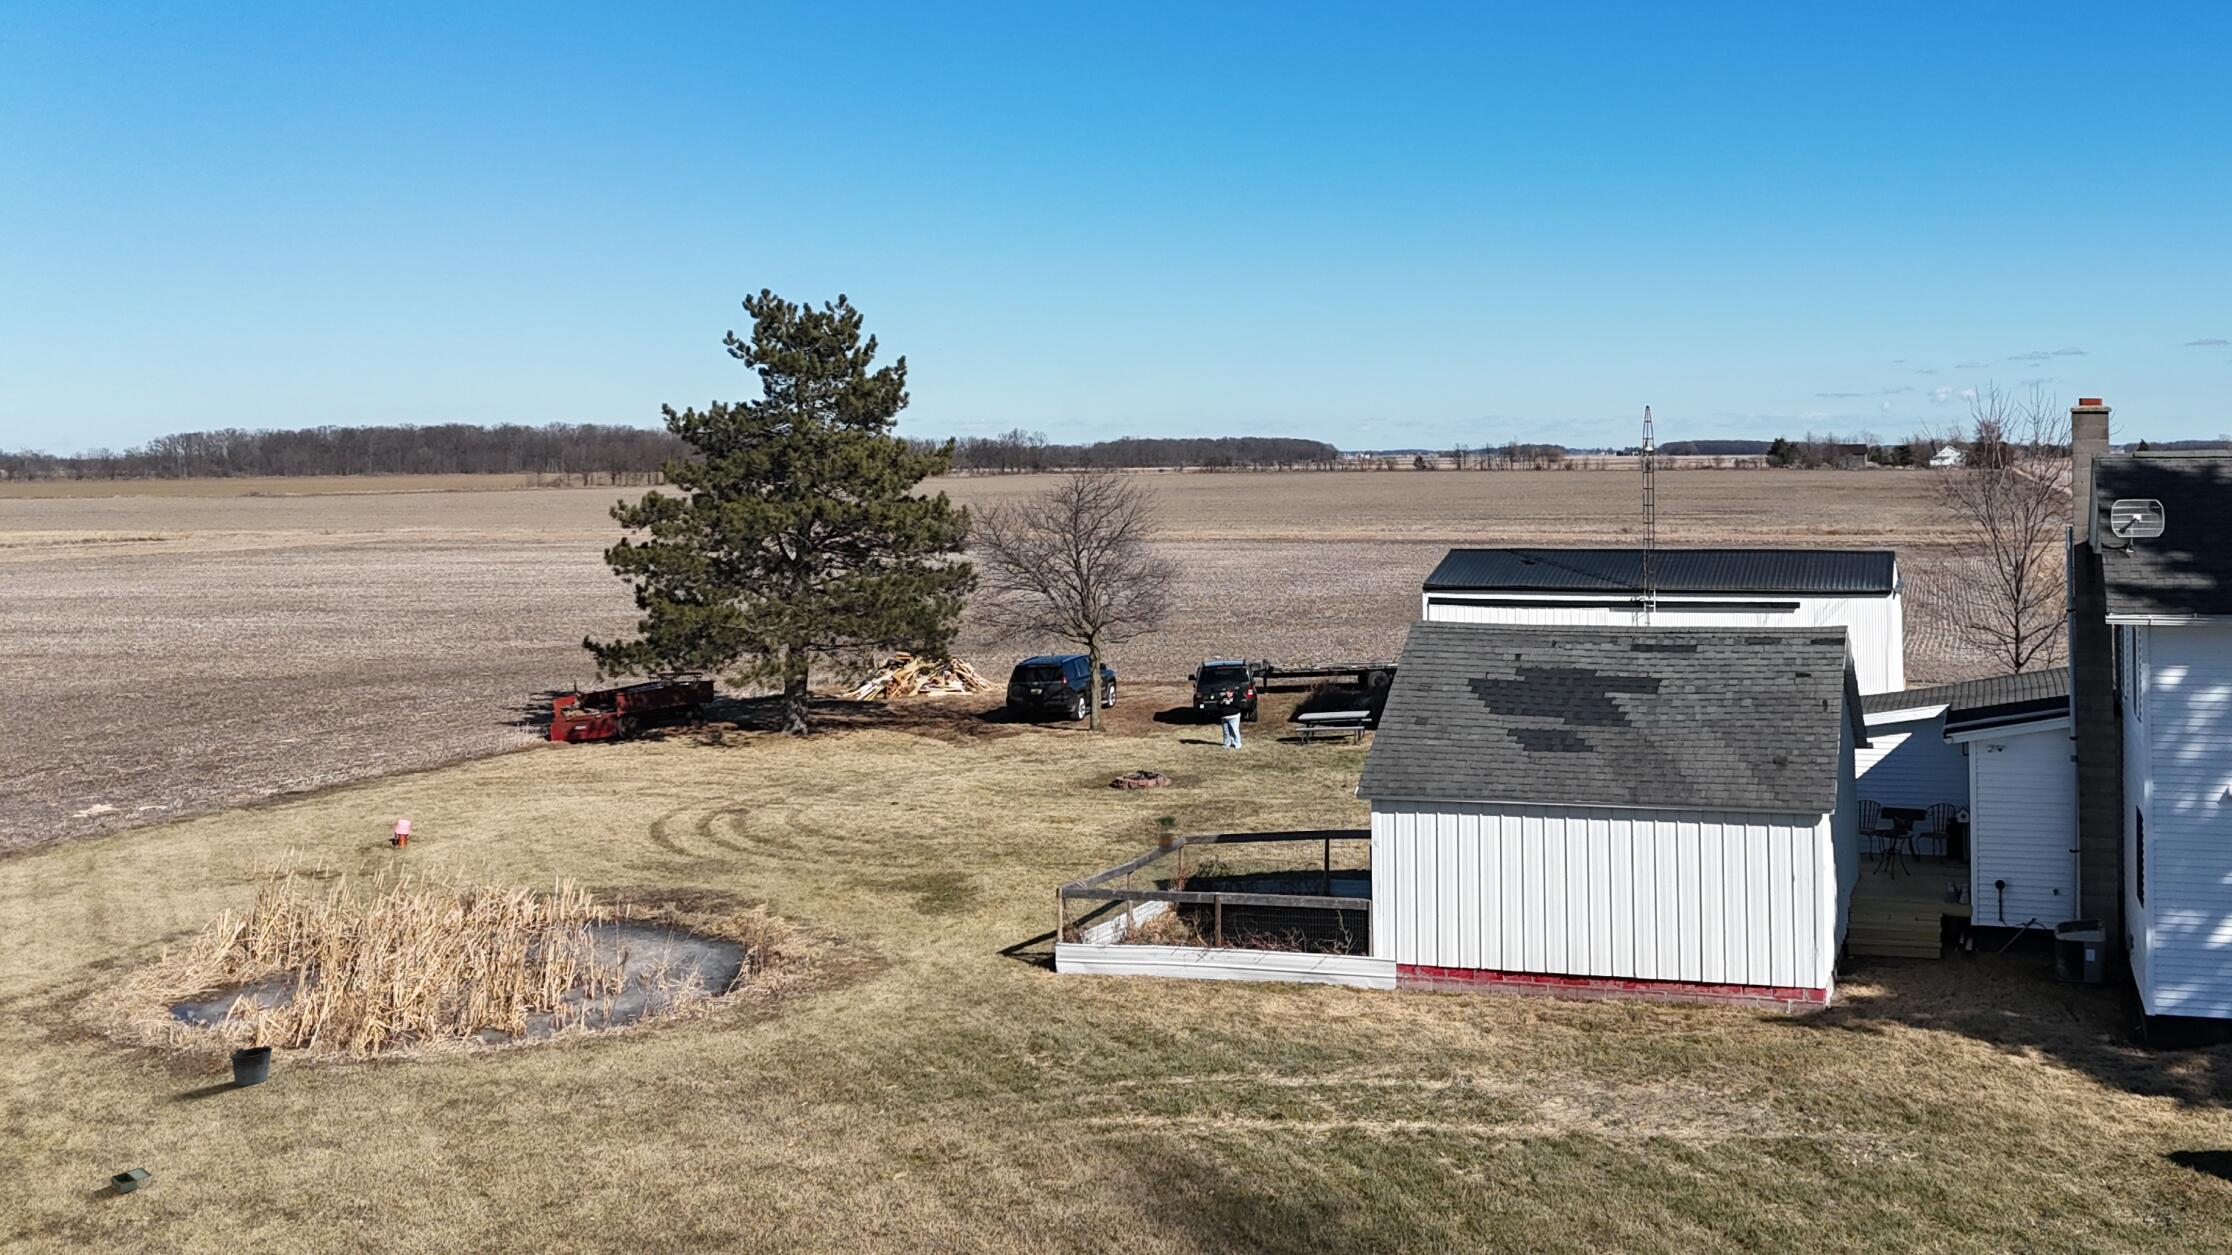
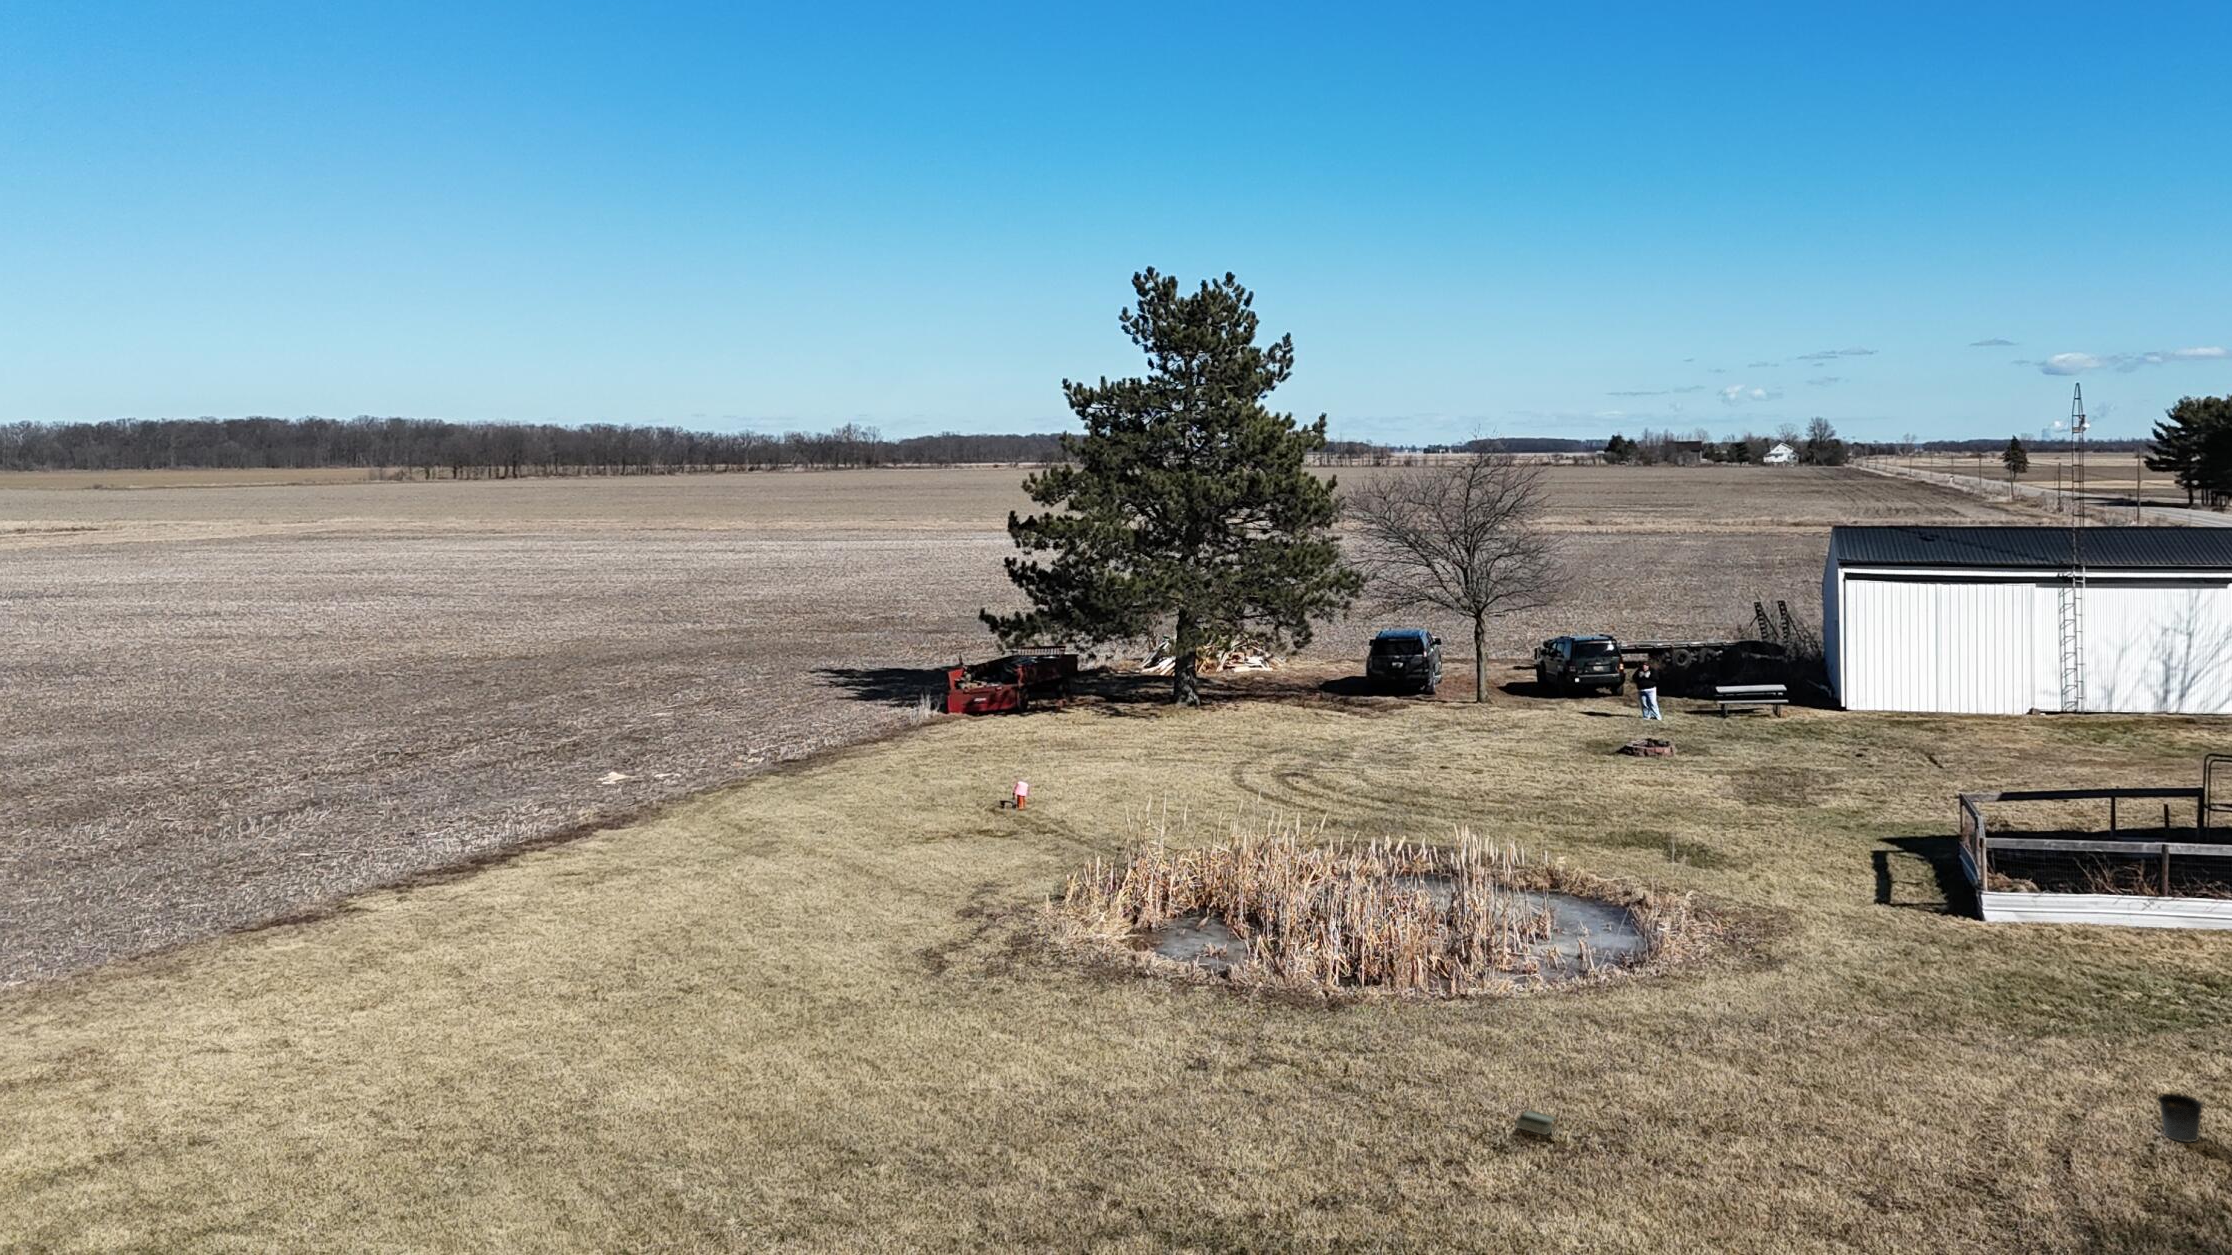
potted tree: present [1157,816,1176,851] -> none [1829,778,1855,814]
bucket: present [229,1047,272,1086] -> present [2157,1093,2206,1142]

